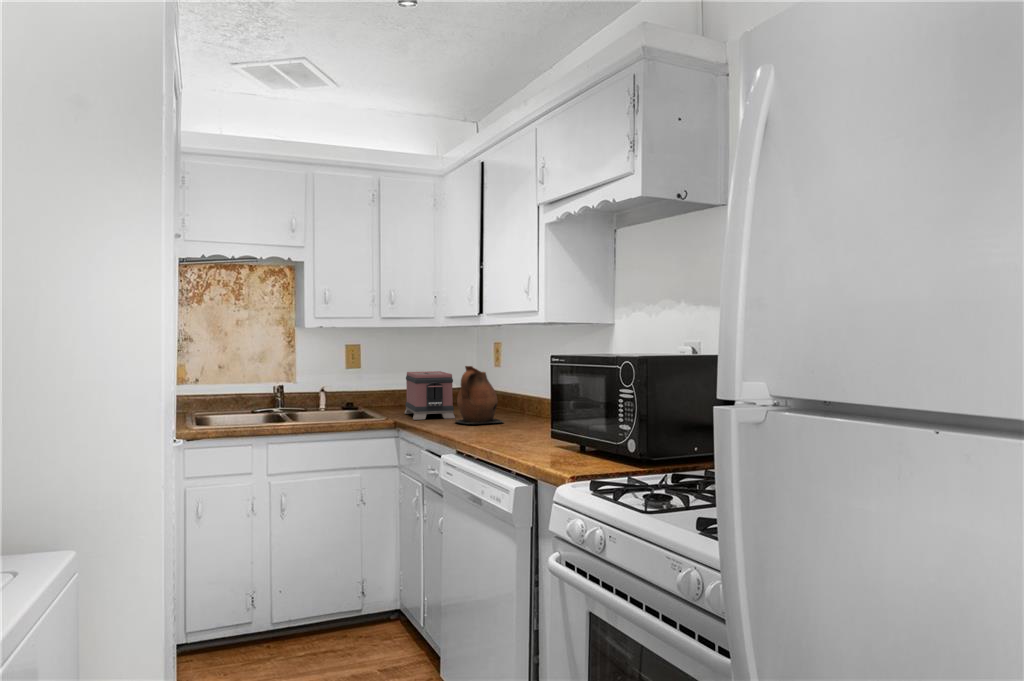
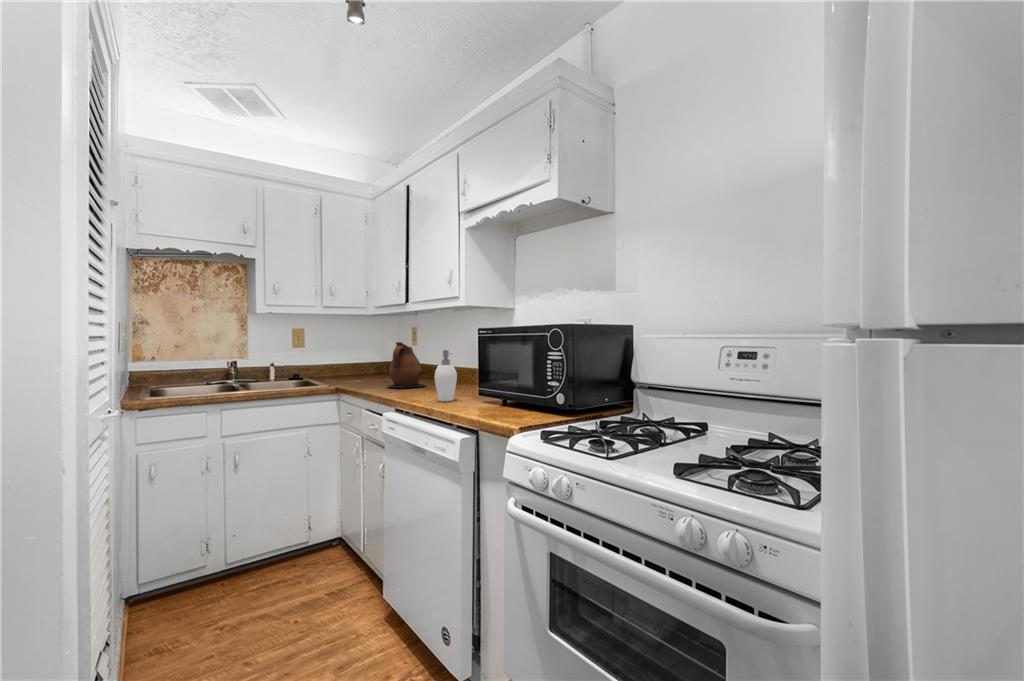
toaster: present [405,371,455,420] -> none [342,349,386,386]
soap dispenser: none [501,380,529,443] -> present [435,350,457,401]

